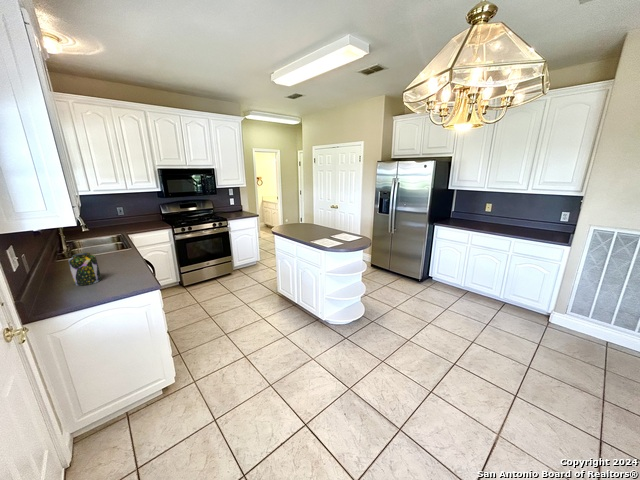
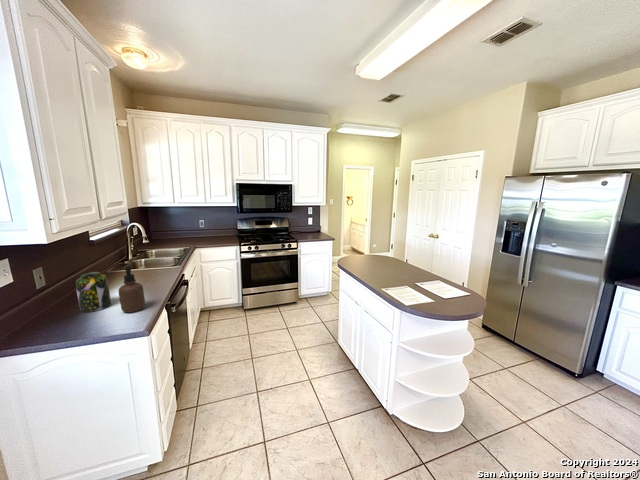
soap dispenser: none [116,243,138,280] -> present [118,266,145,312]

